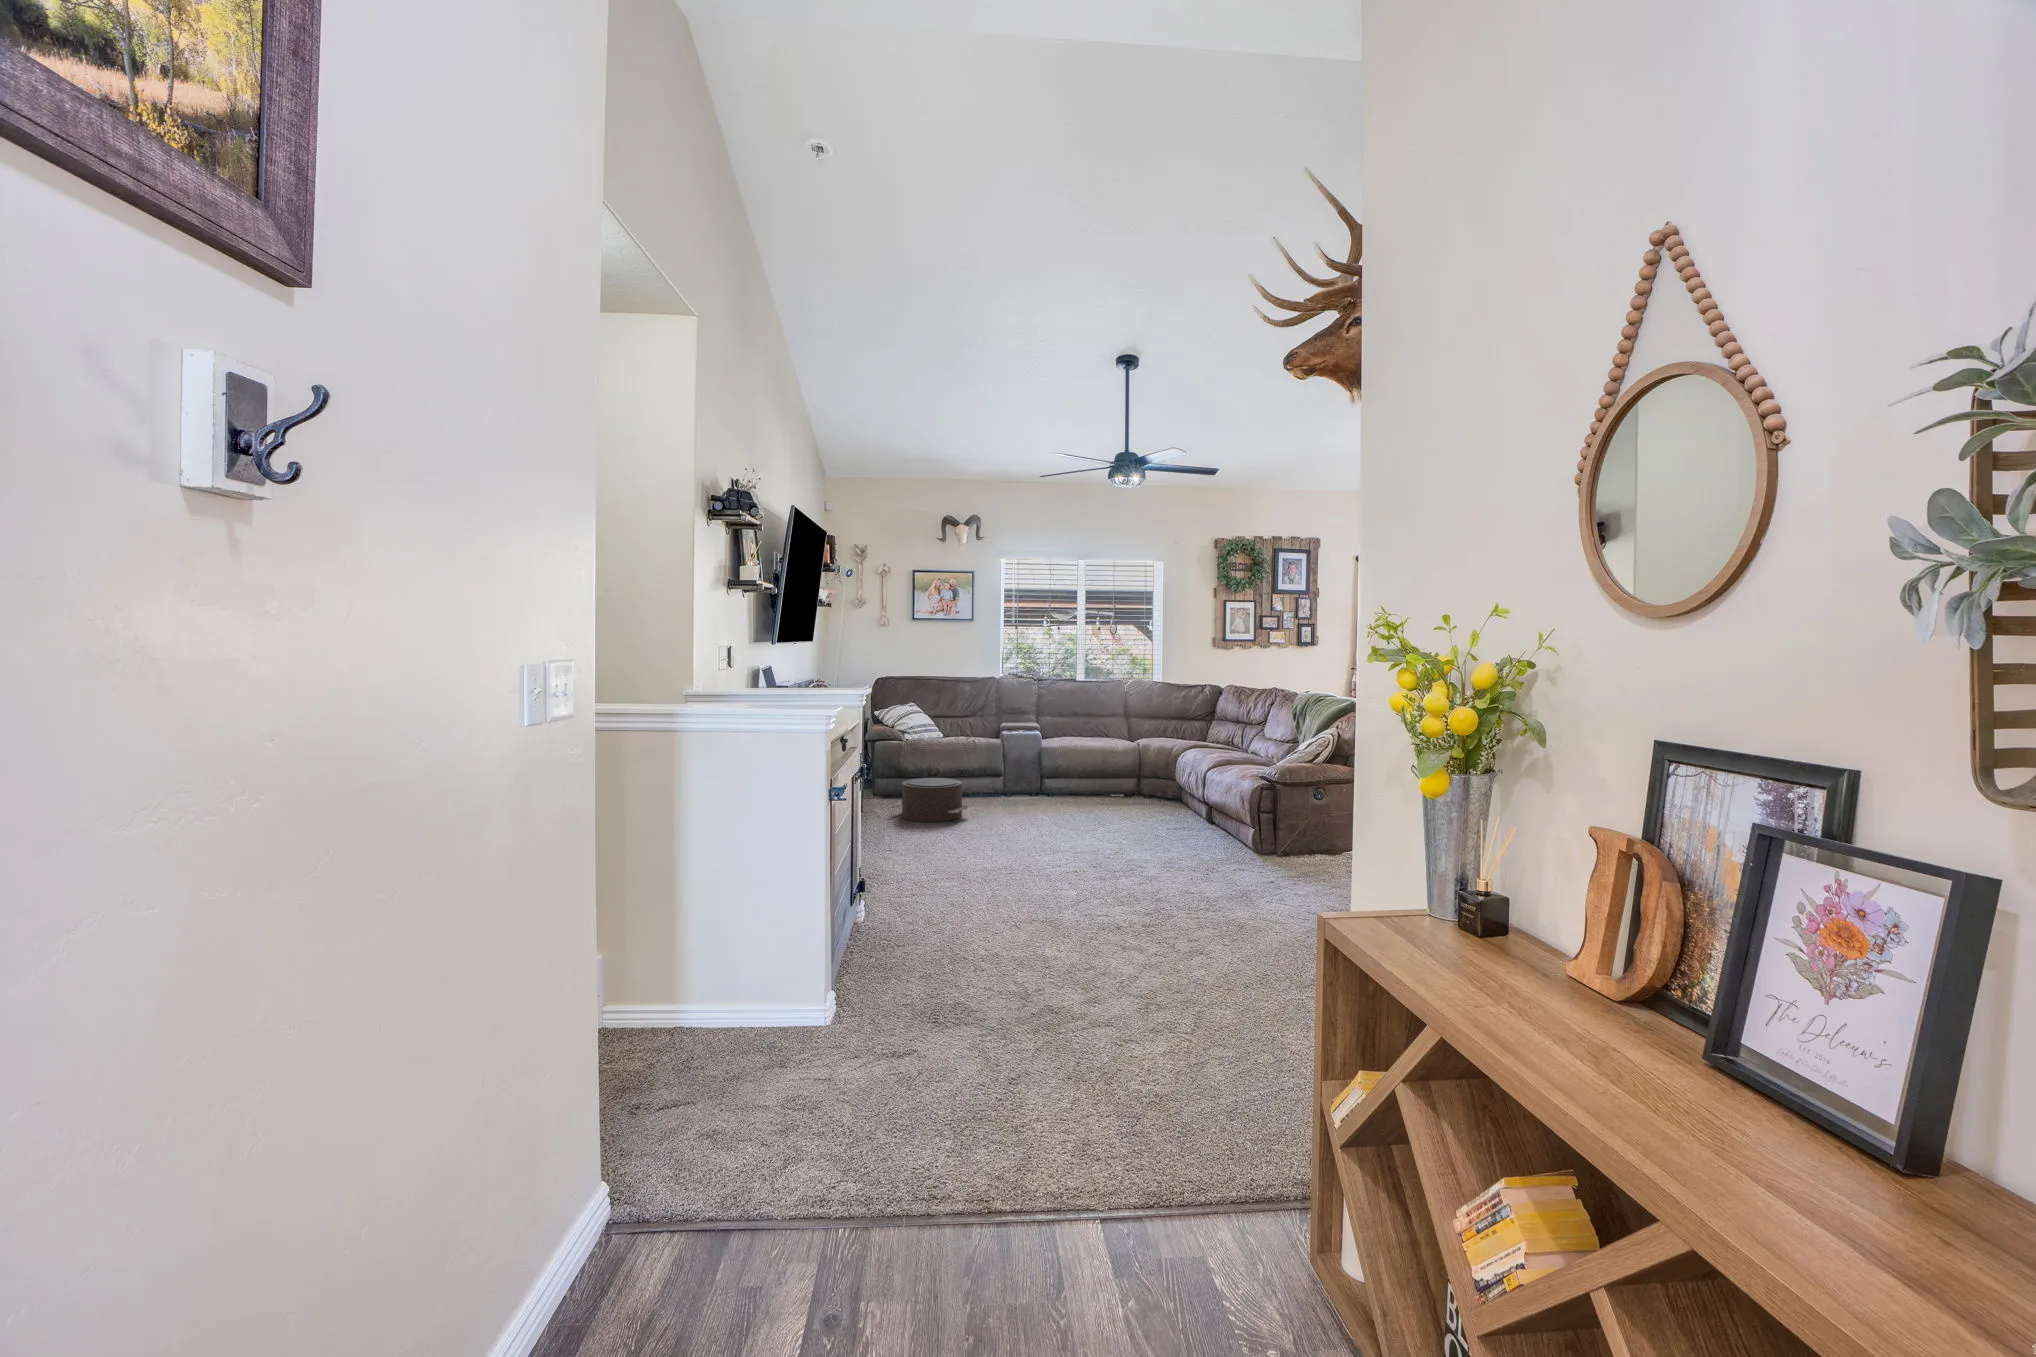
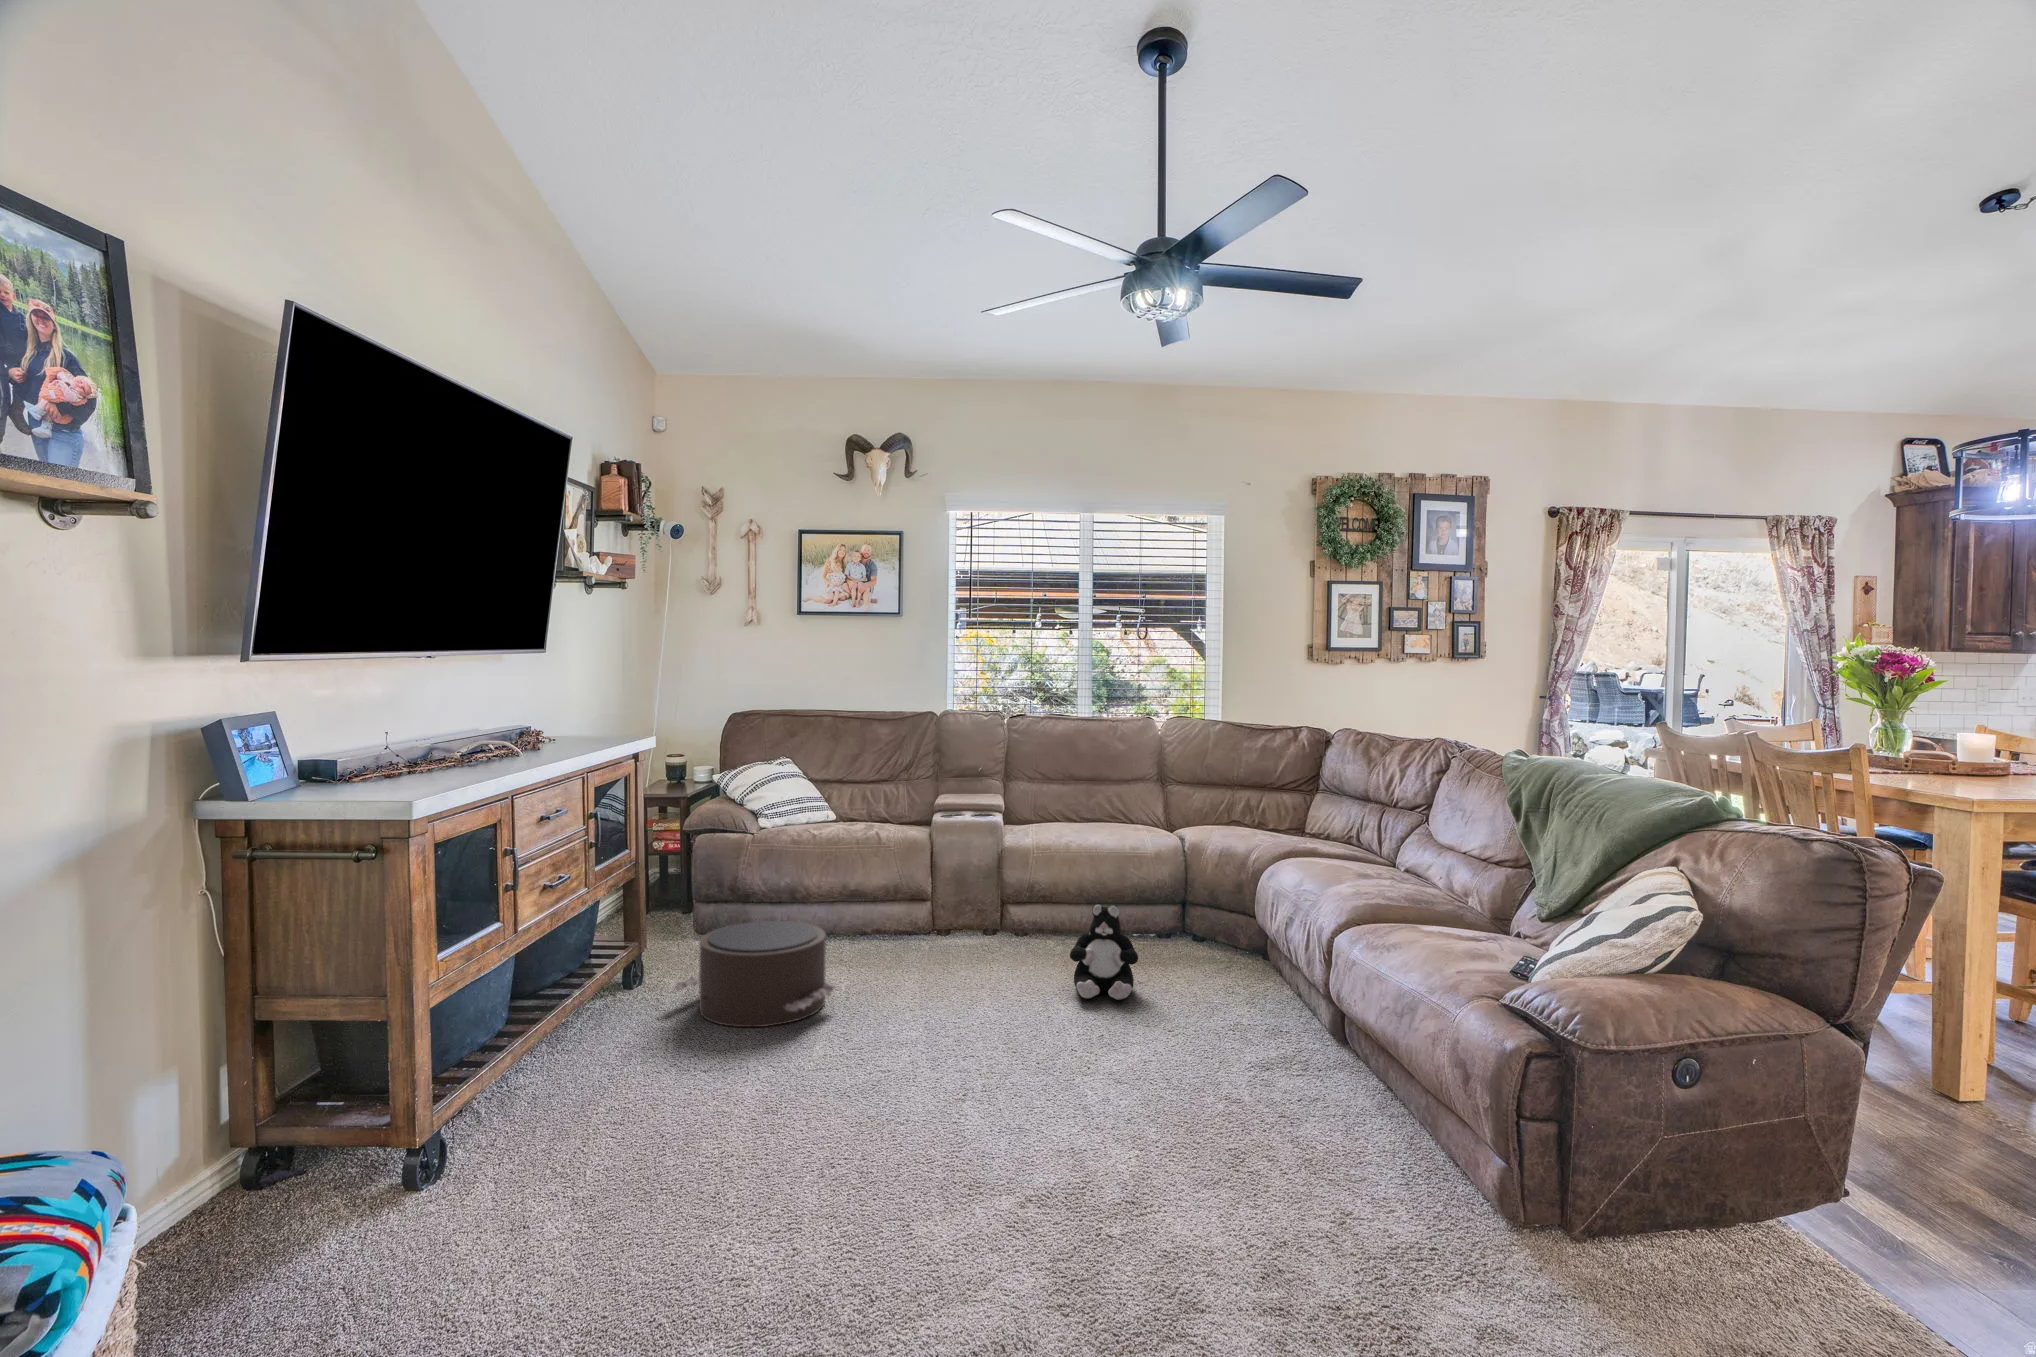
plush toy: none [1080,769,1114,814] -> present [1070,904,1138,1000]

